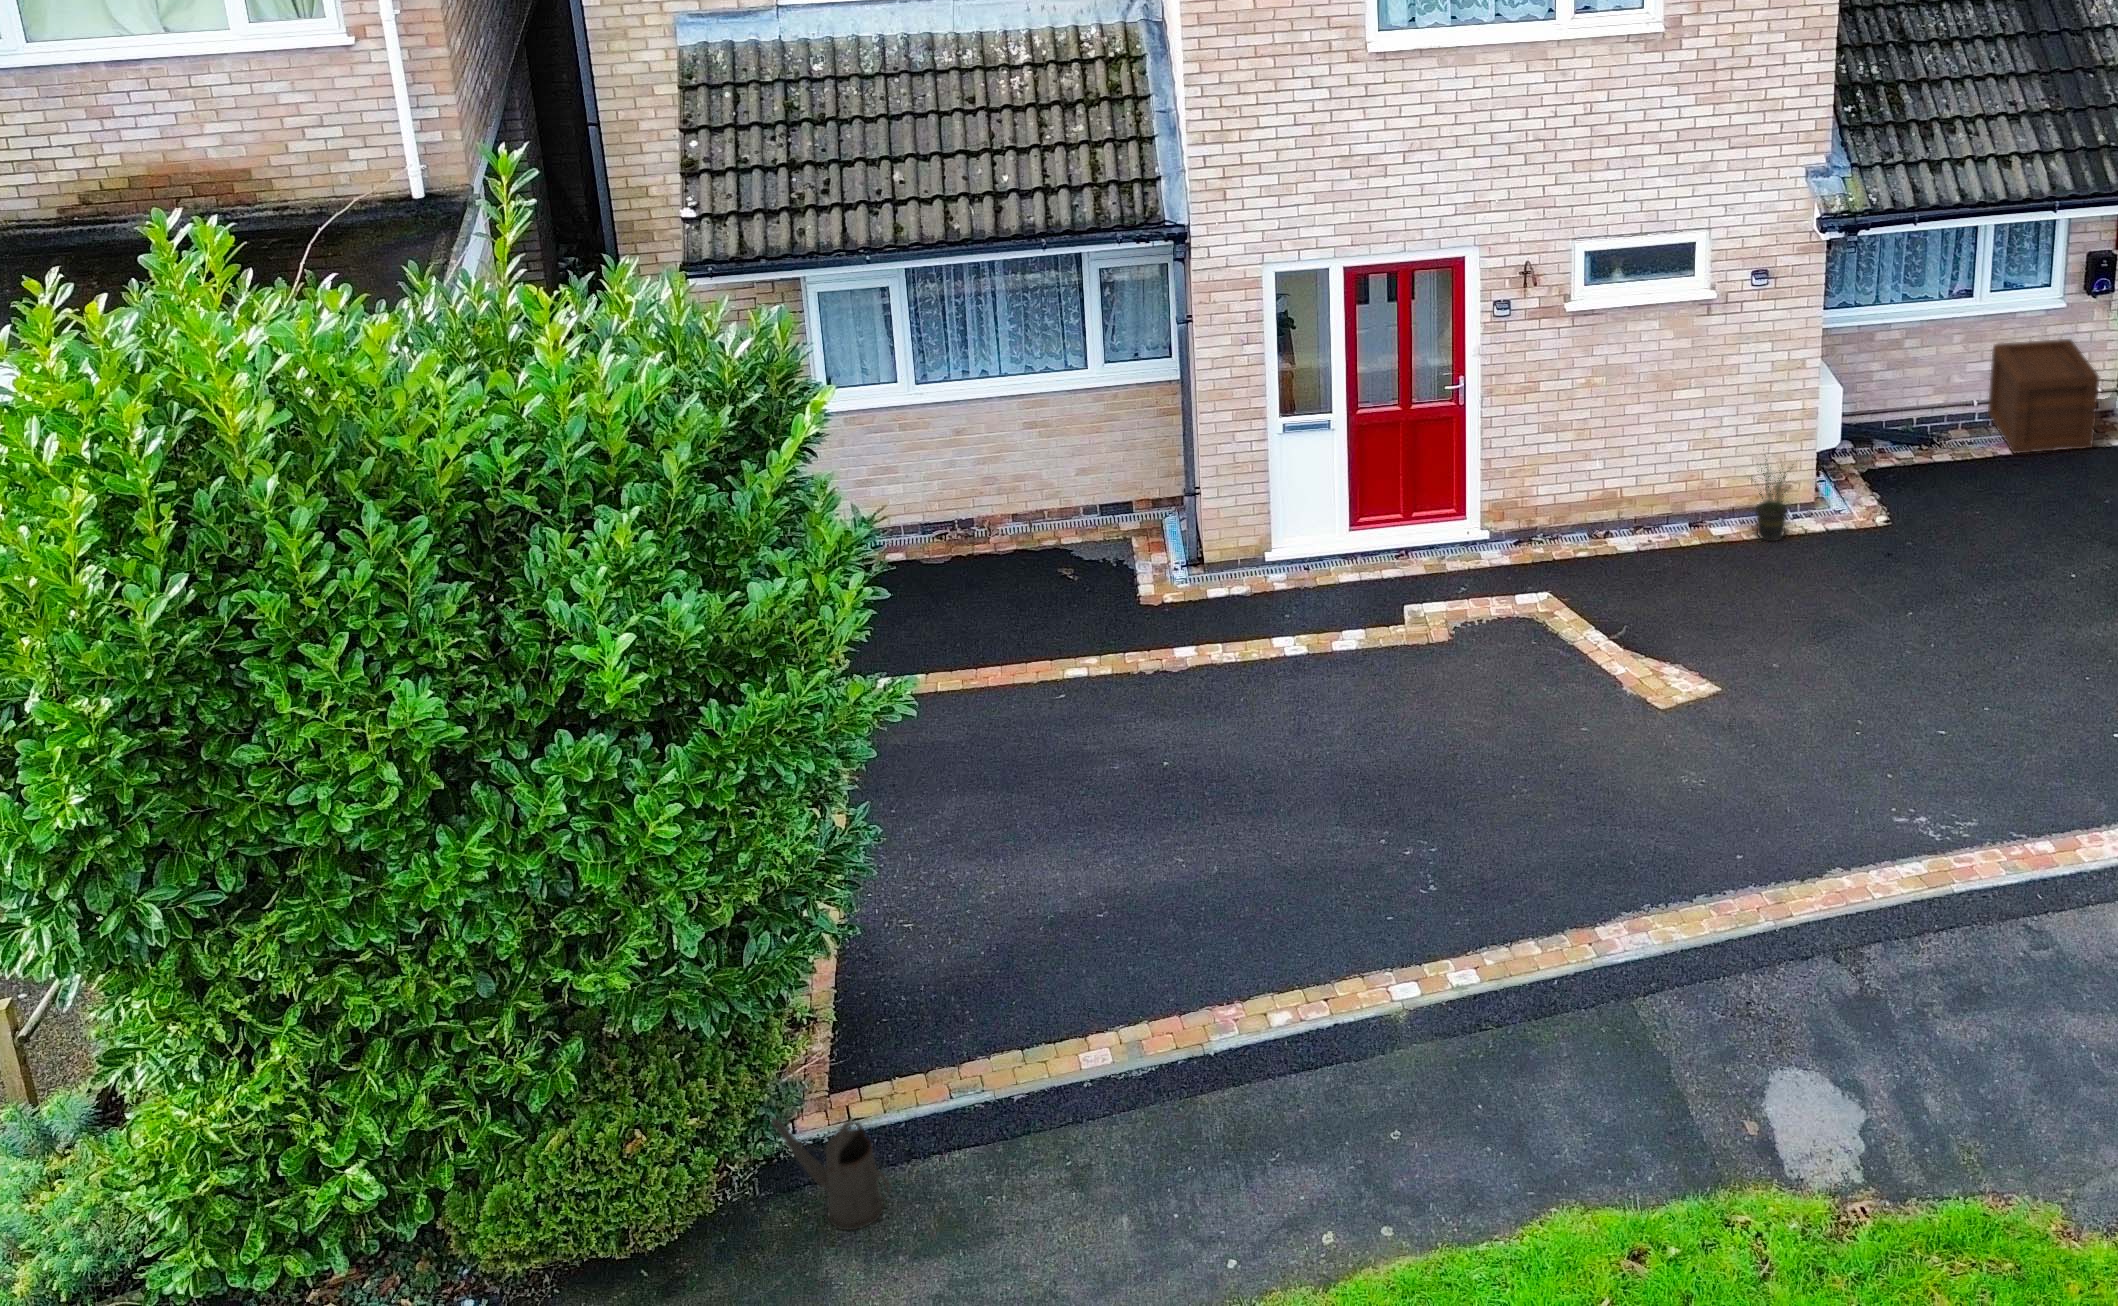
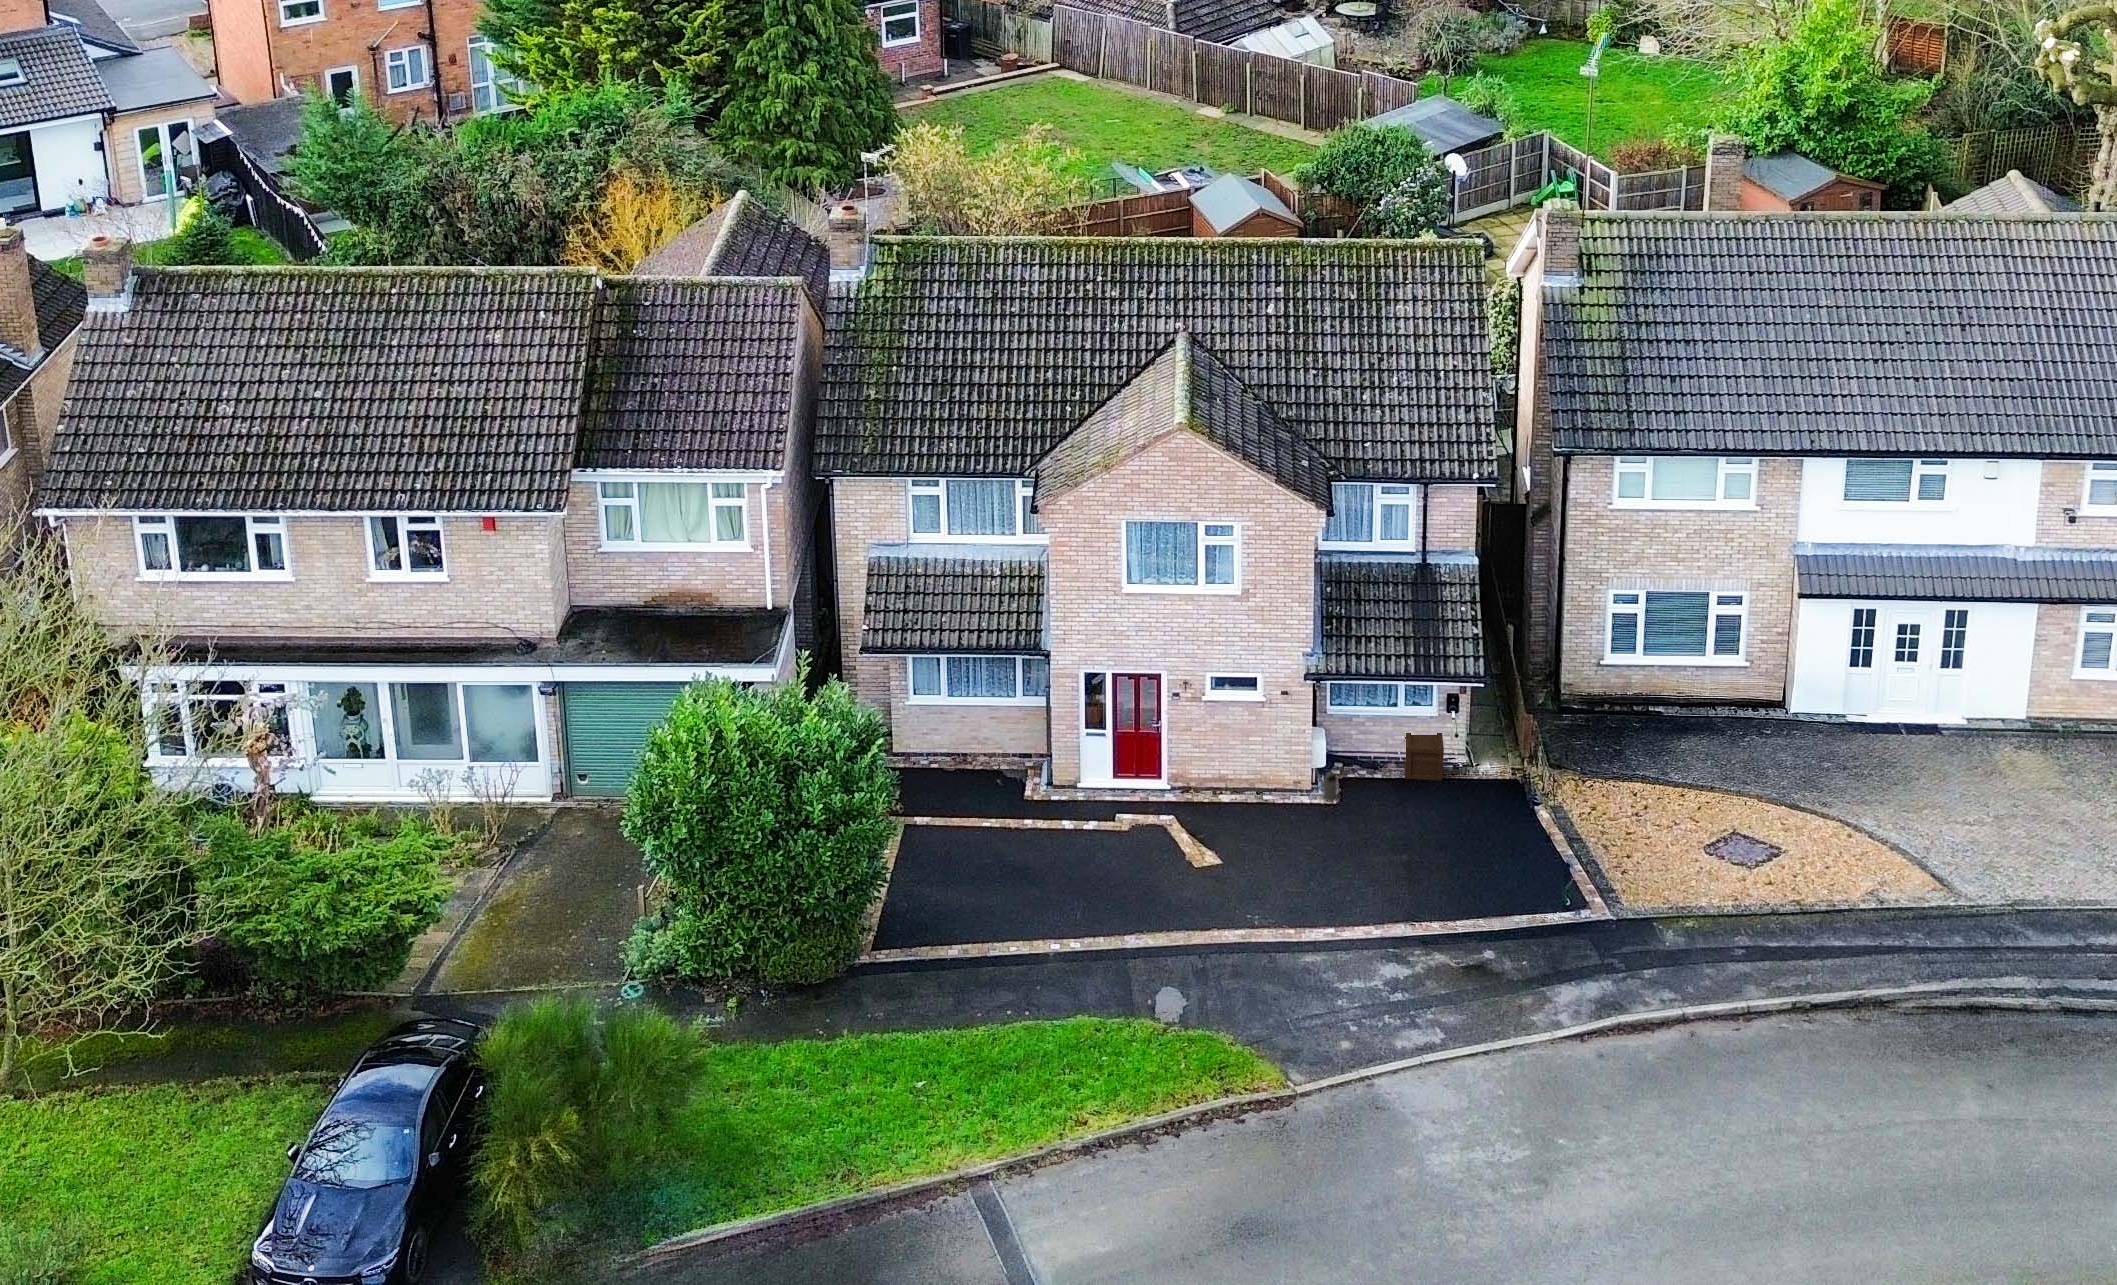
potted plant: present [1749,449,1792,541] -> none [1271,763,1297,805]
watering can: present [771,1118,891,1230] -> present [1314,768,1338,802]

